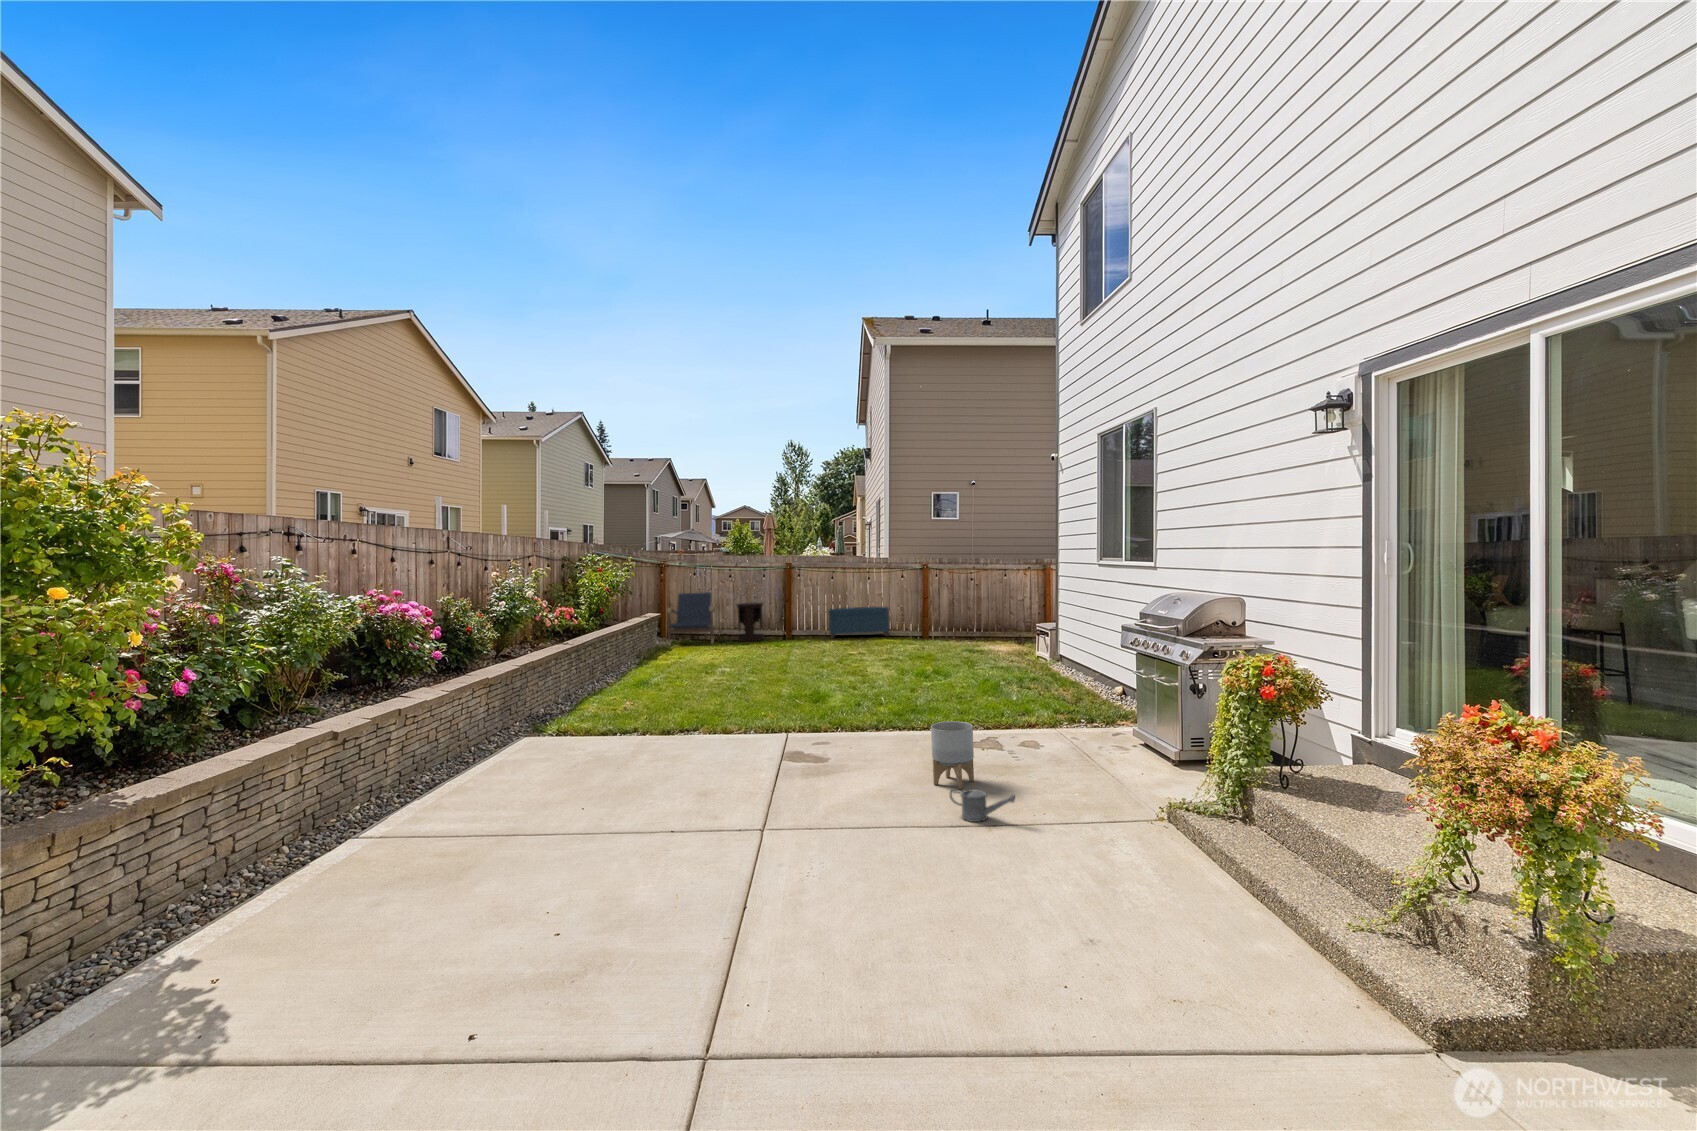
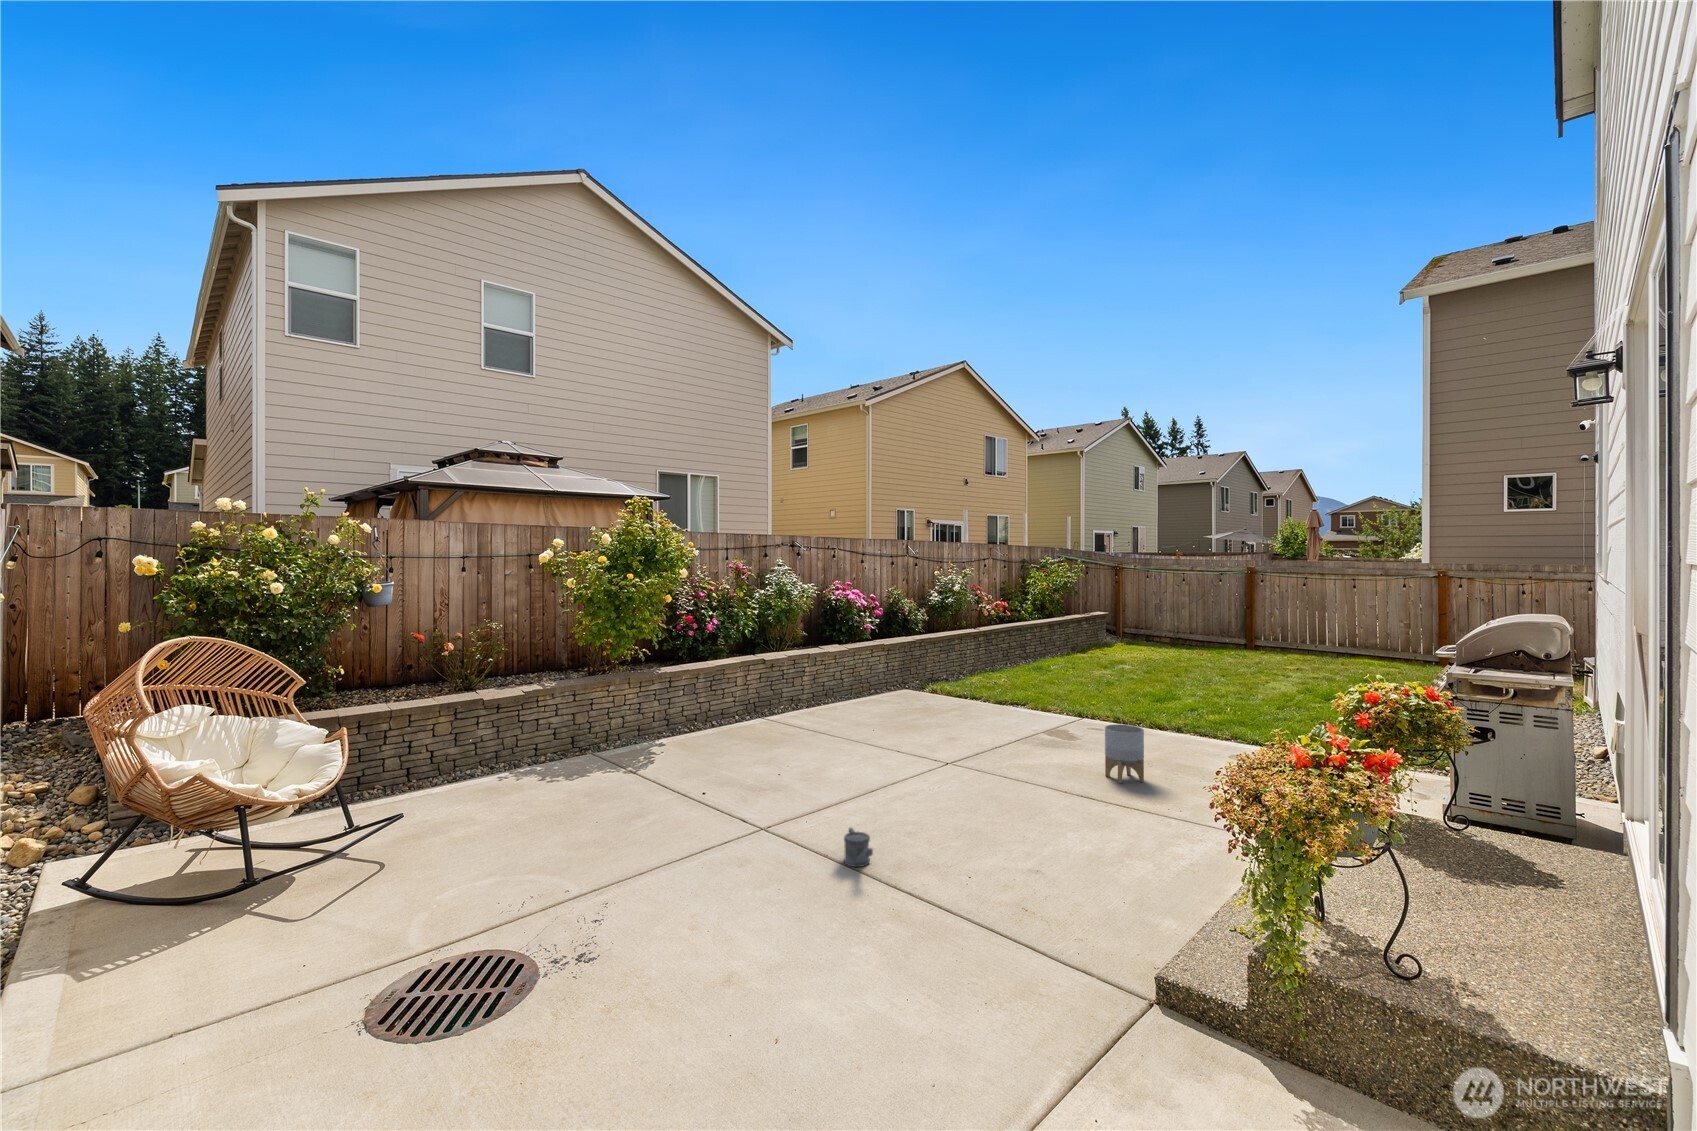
lounge chair: present [667,592,714,645] -> none [1121,596,1172,647]
side table: present [737,602,764,642] -> none [1193,610,1224,649]
bench: present [828,606,889,638] -> none [1295,623,1380,662]
watering can: present [949,789,1015,822] -> present [844,828,873,867]

